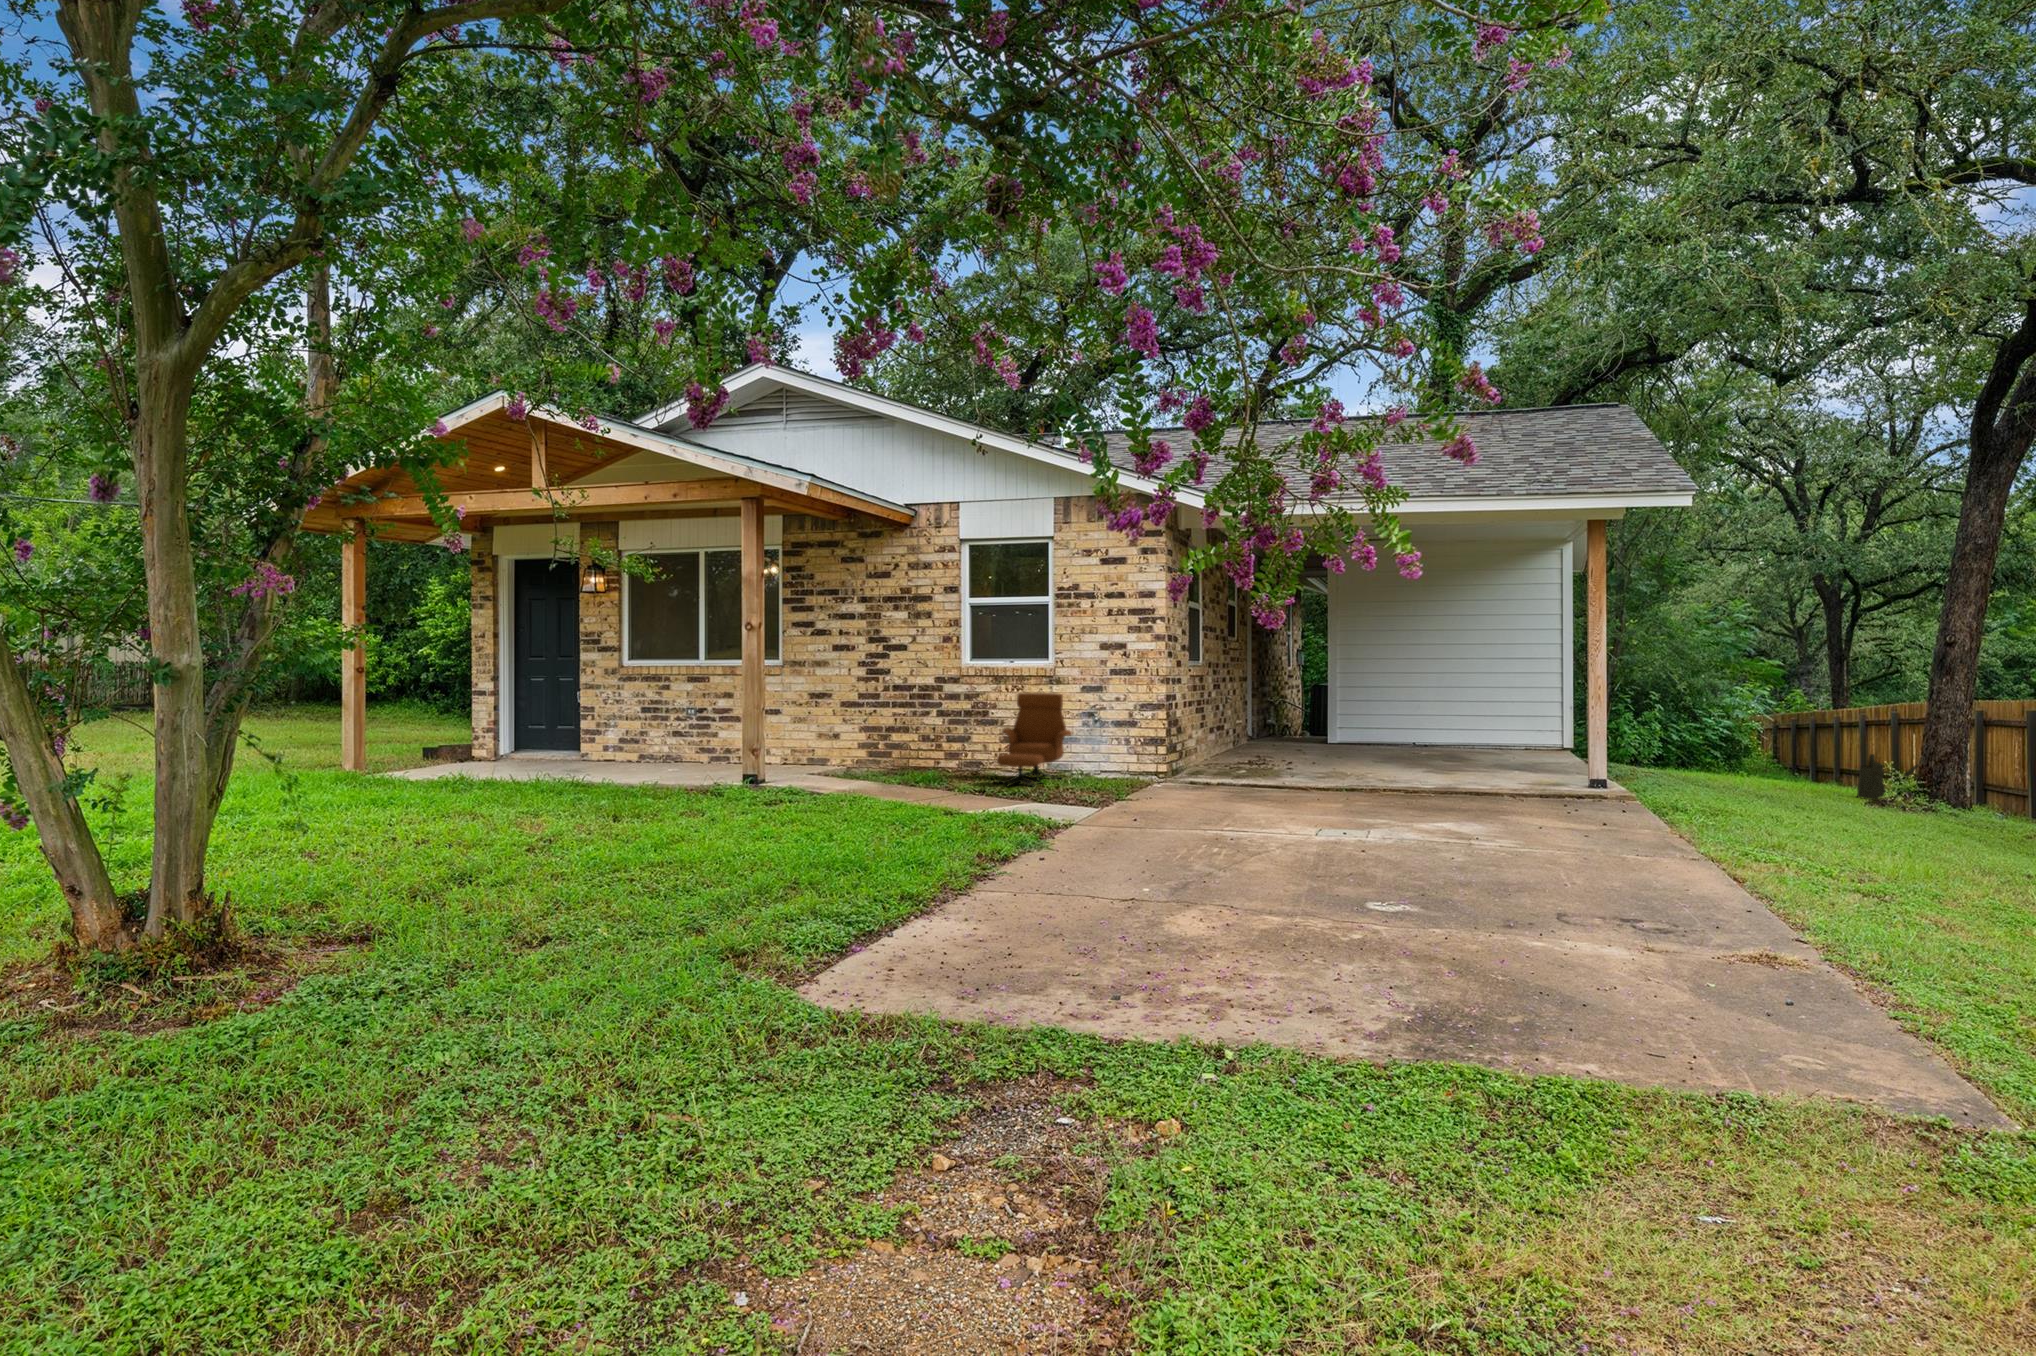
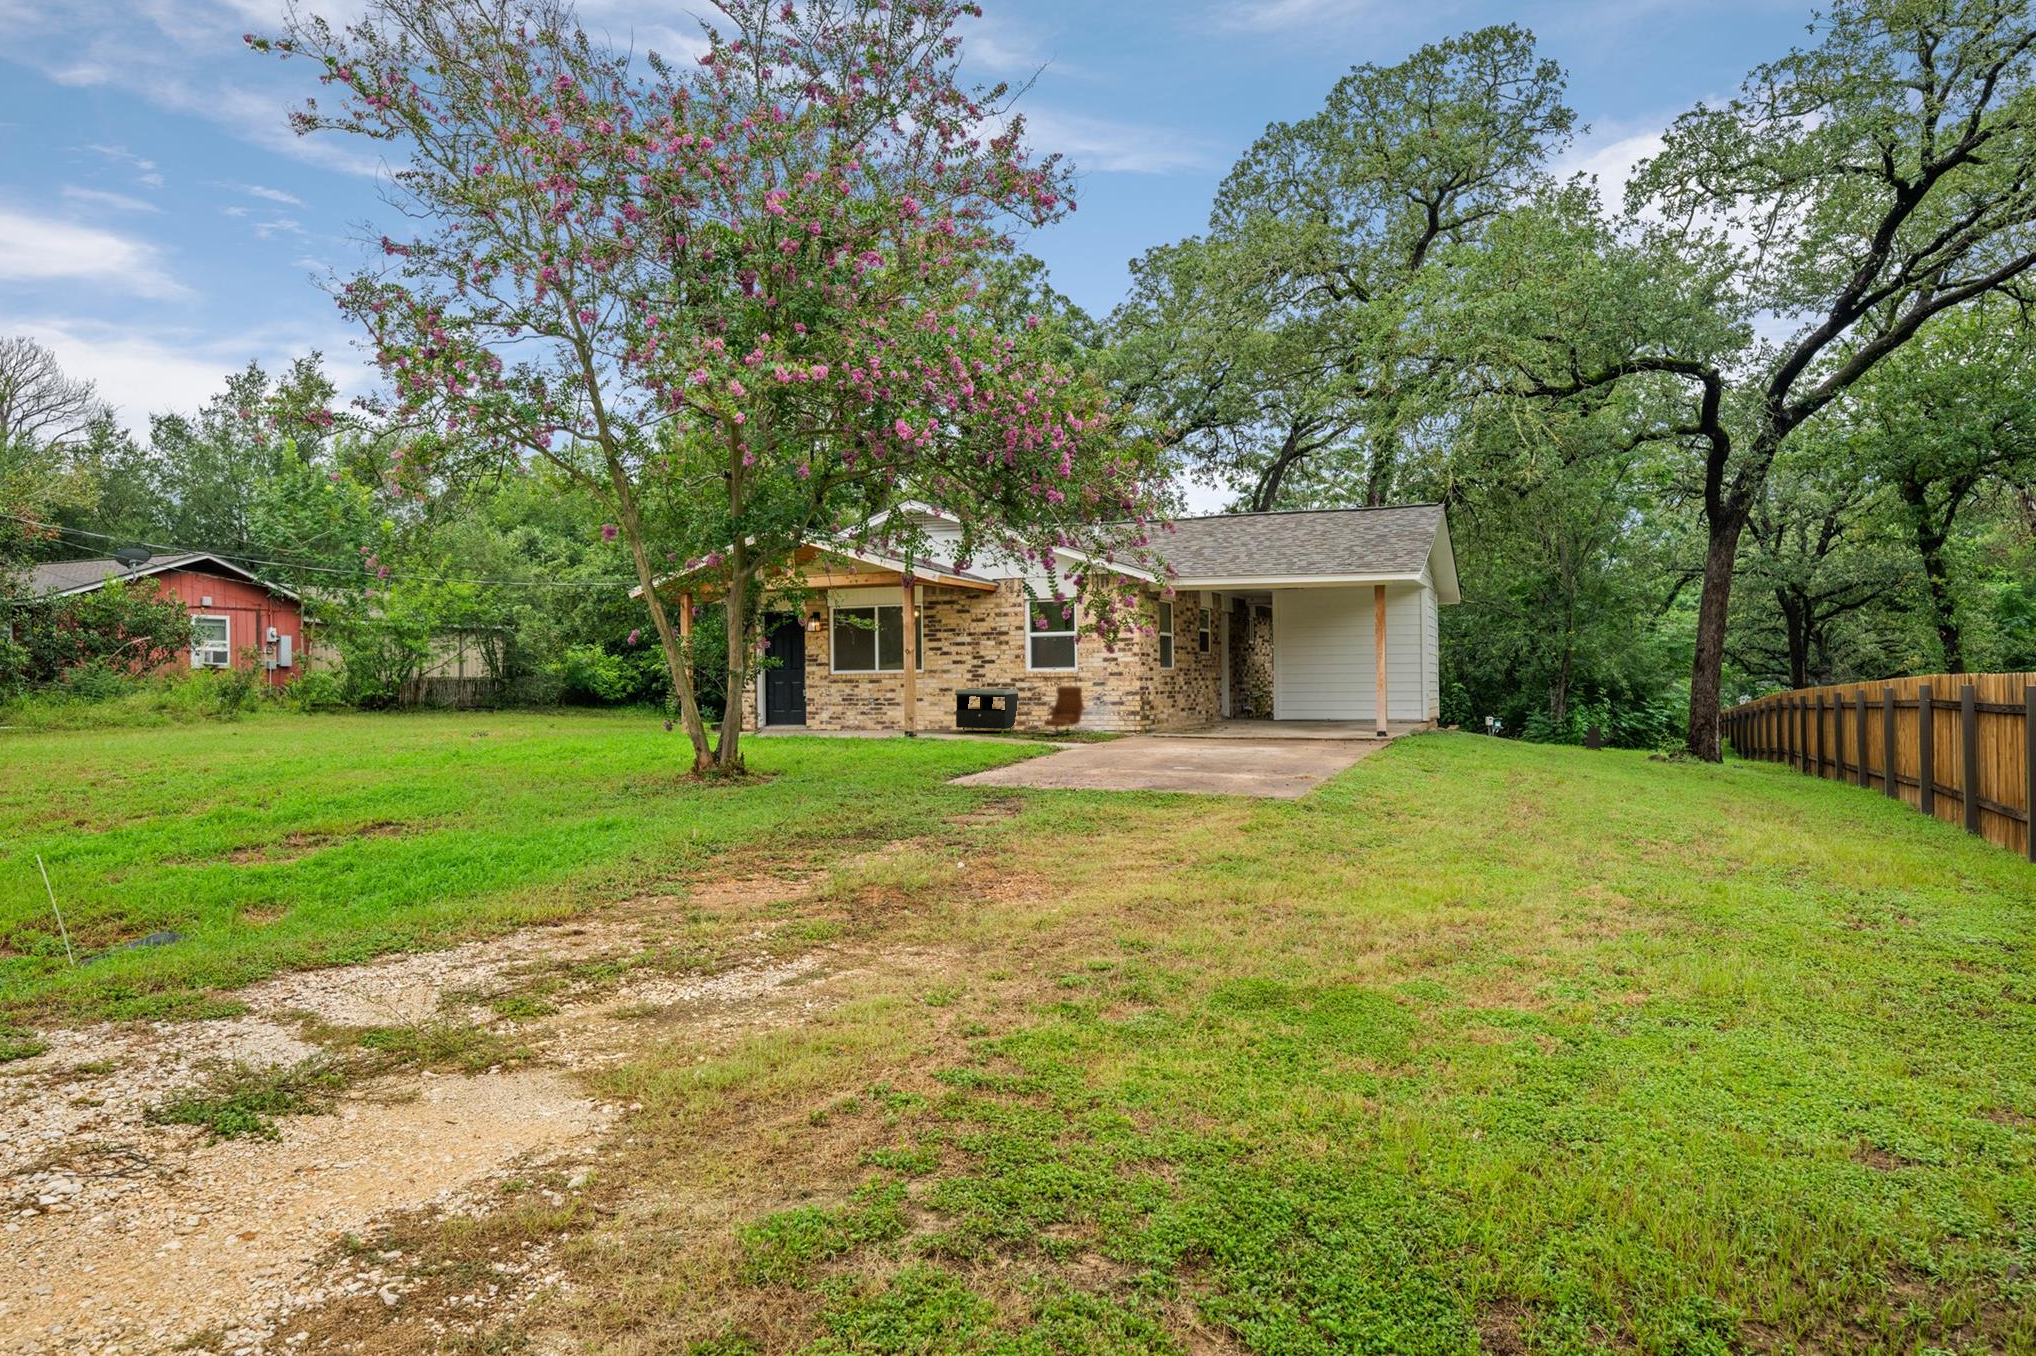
storage bench: none [835,694,949,776] -> present [955,689,1018,733]

